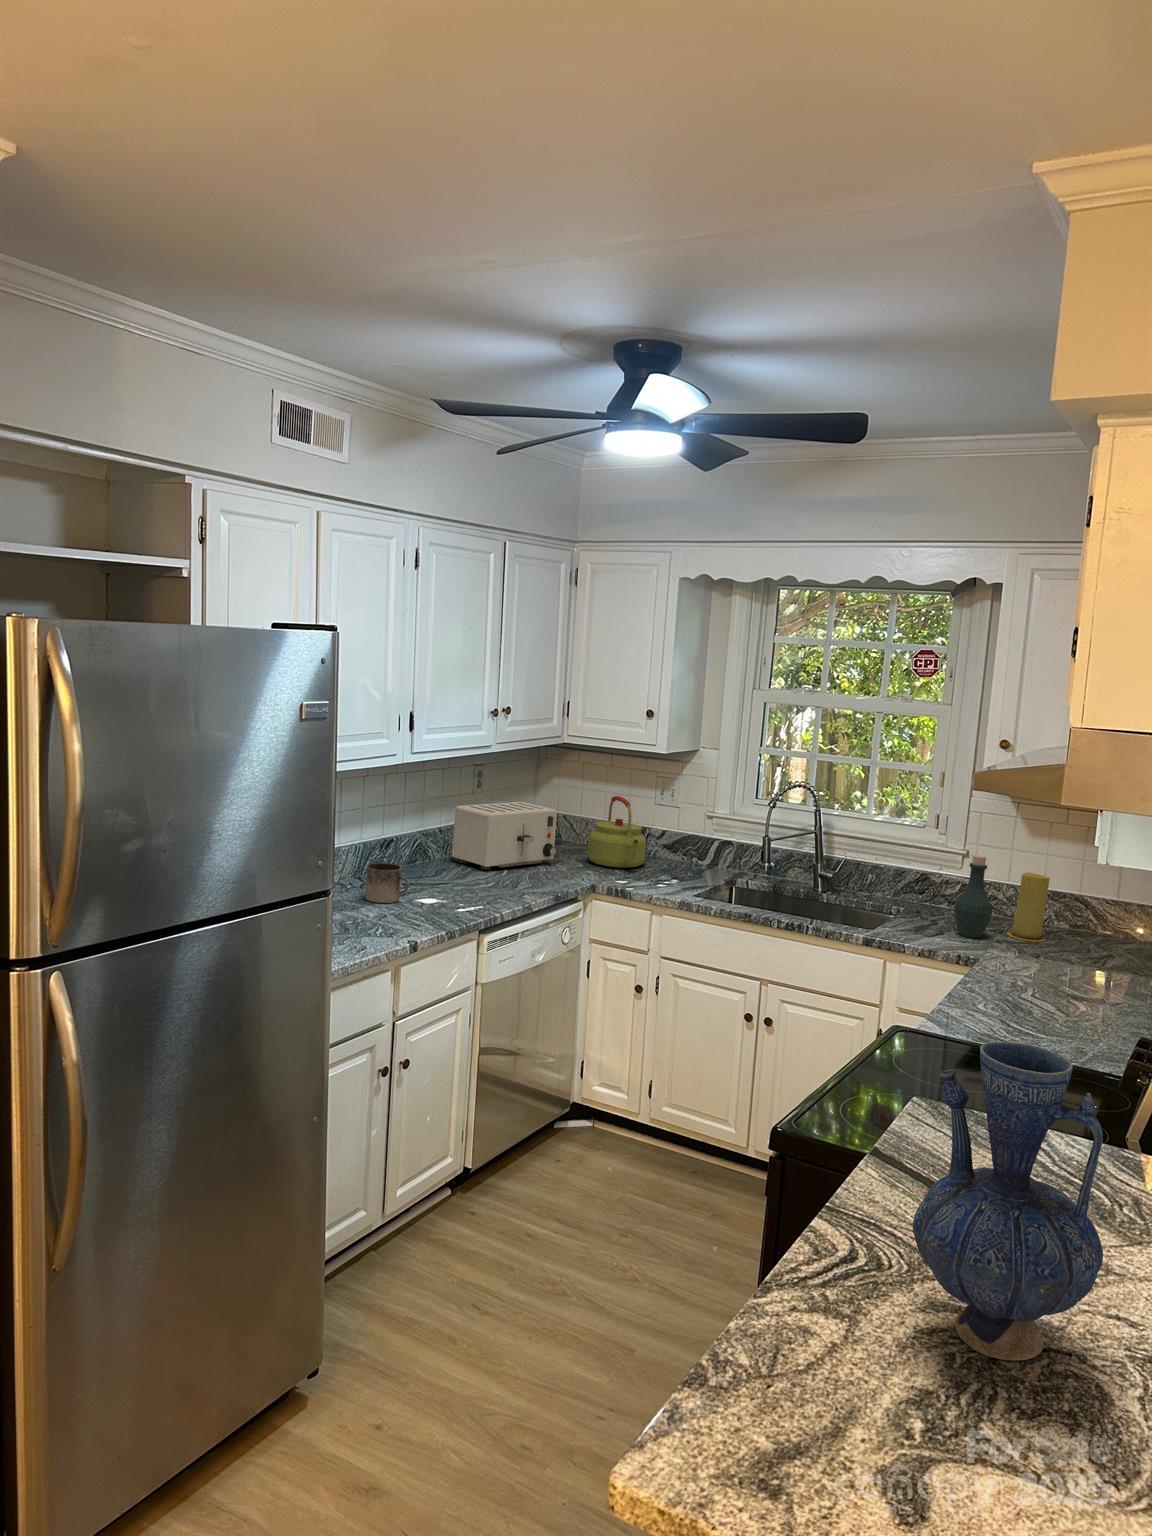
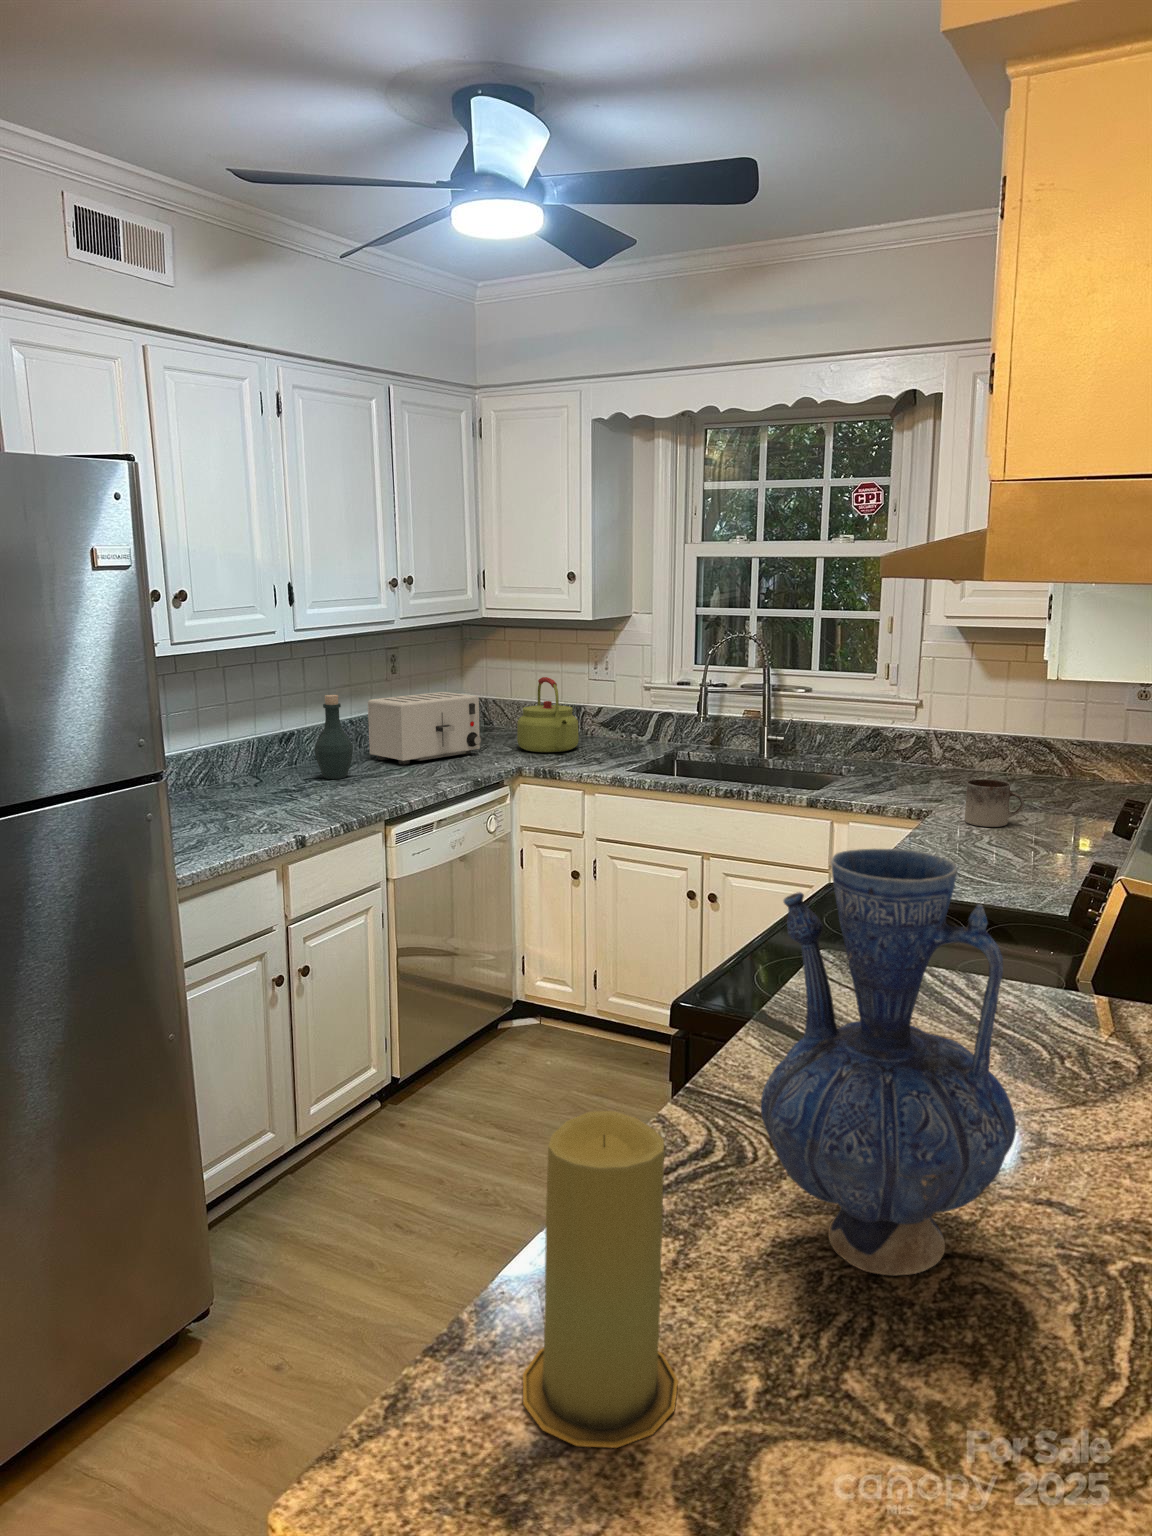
bottle: present [954,855,993,938] -> present [315,695,353,779]
mug: present [365,863,409,903] -> present [965,779,1024,827]
candle: present [1007,873,1050,942] -> present [523,1111,678,1448]

